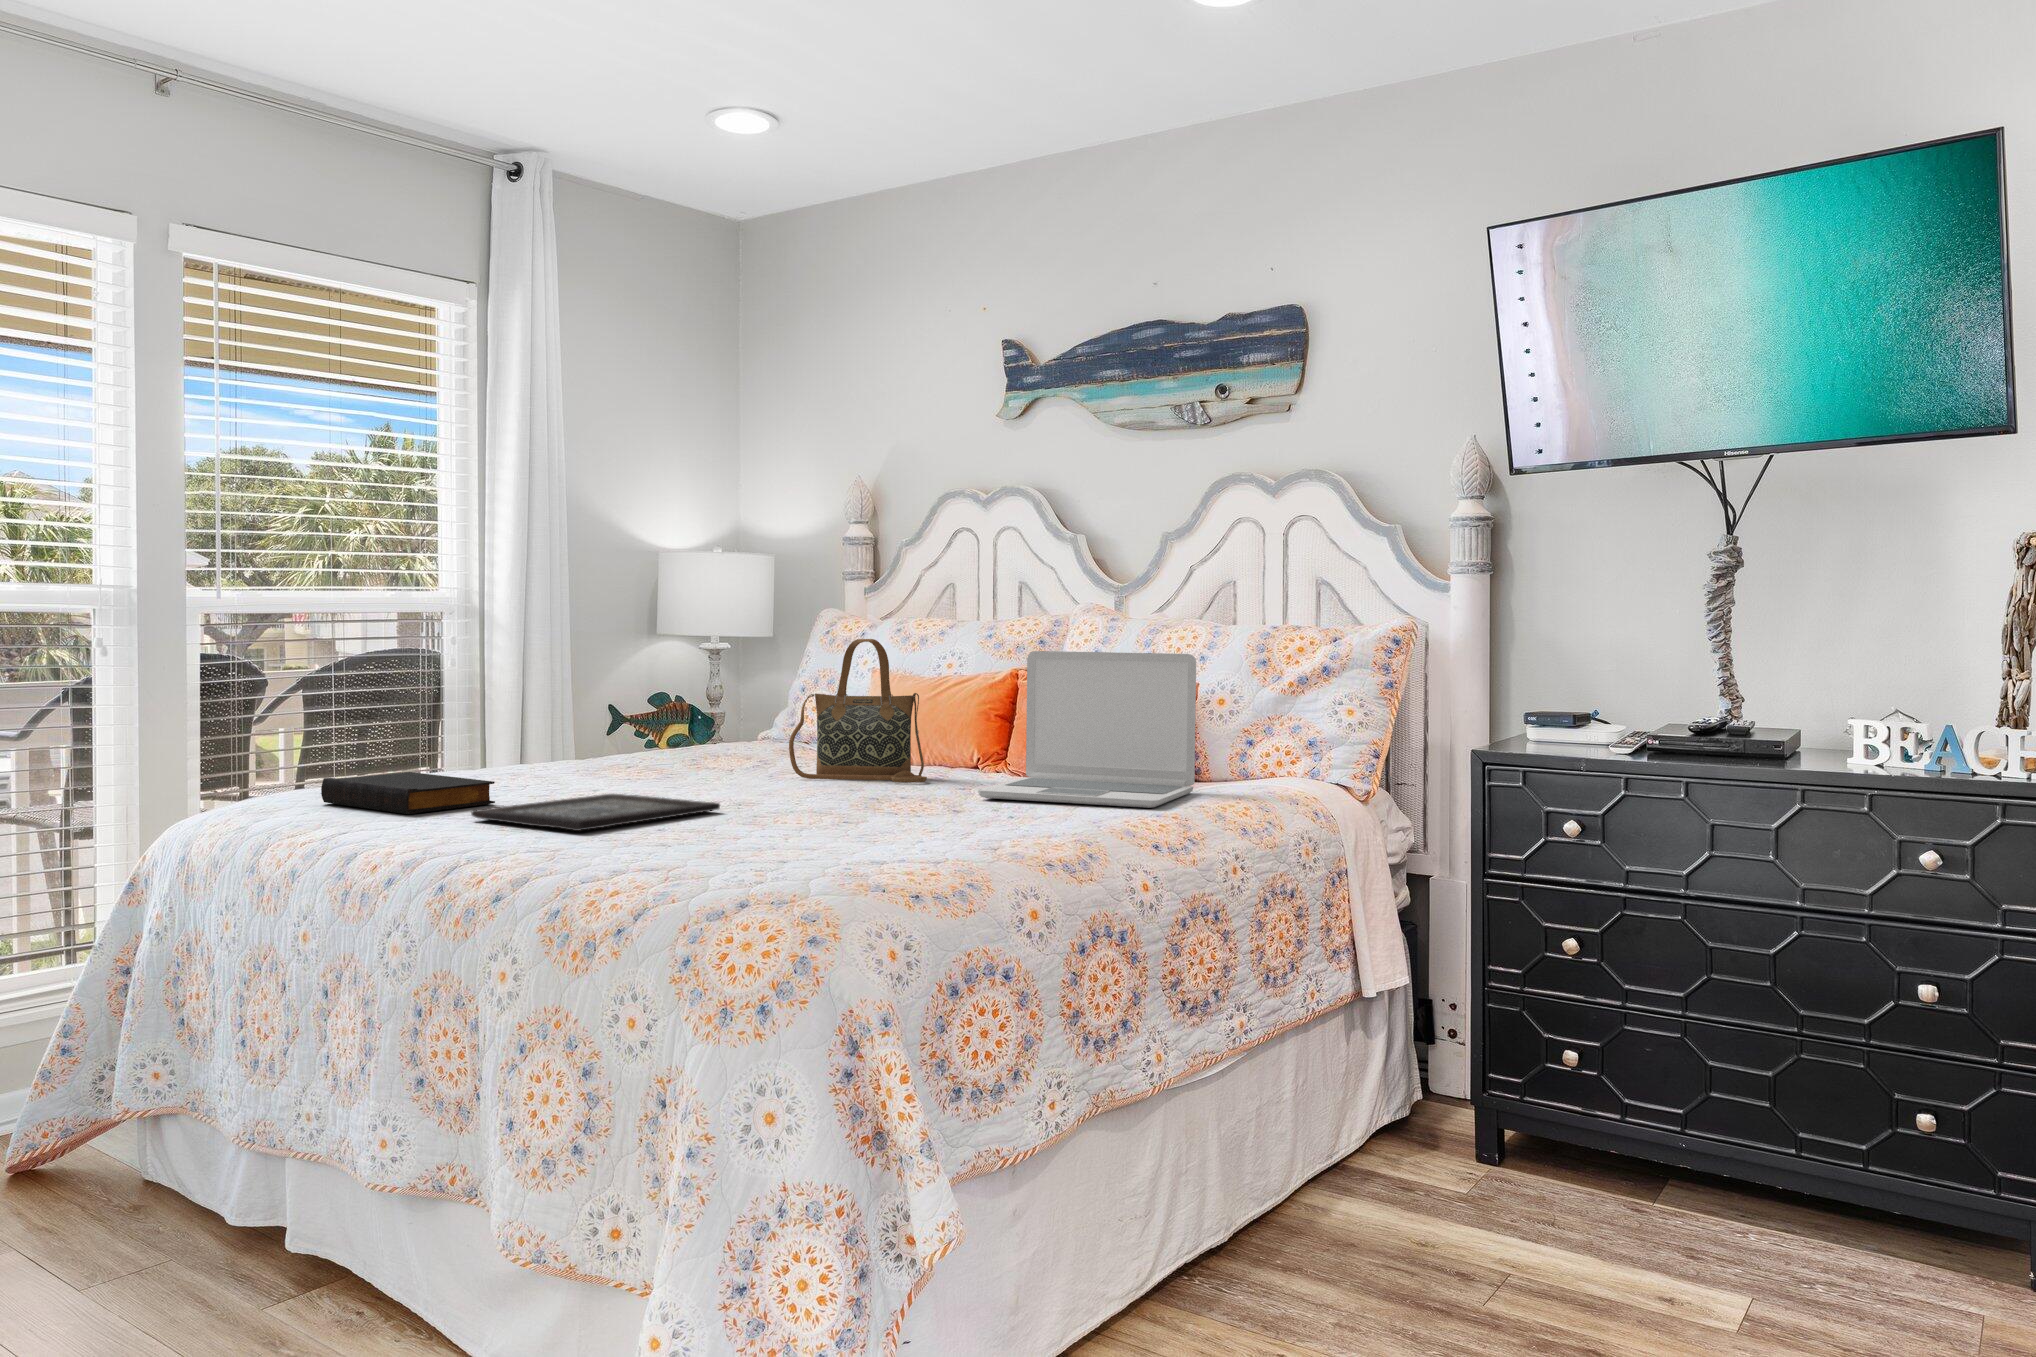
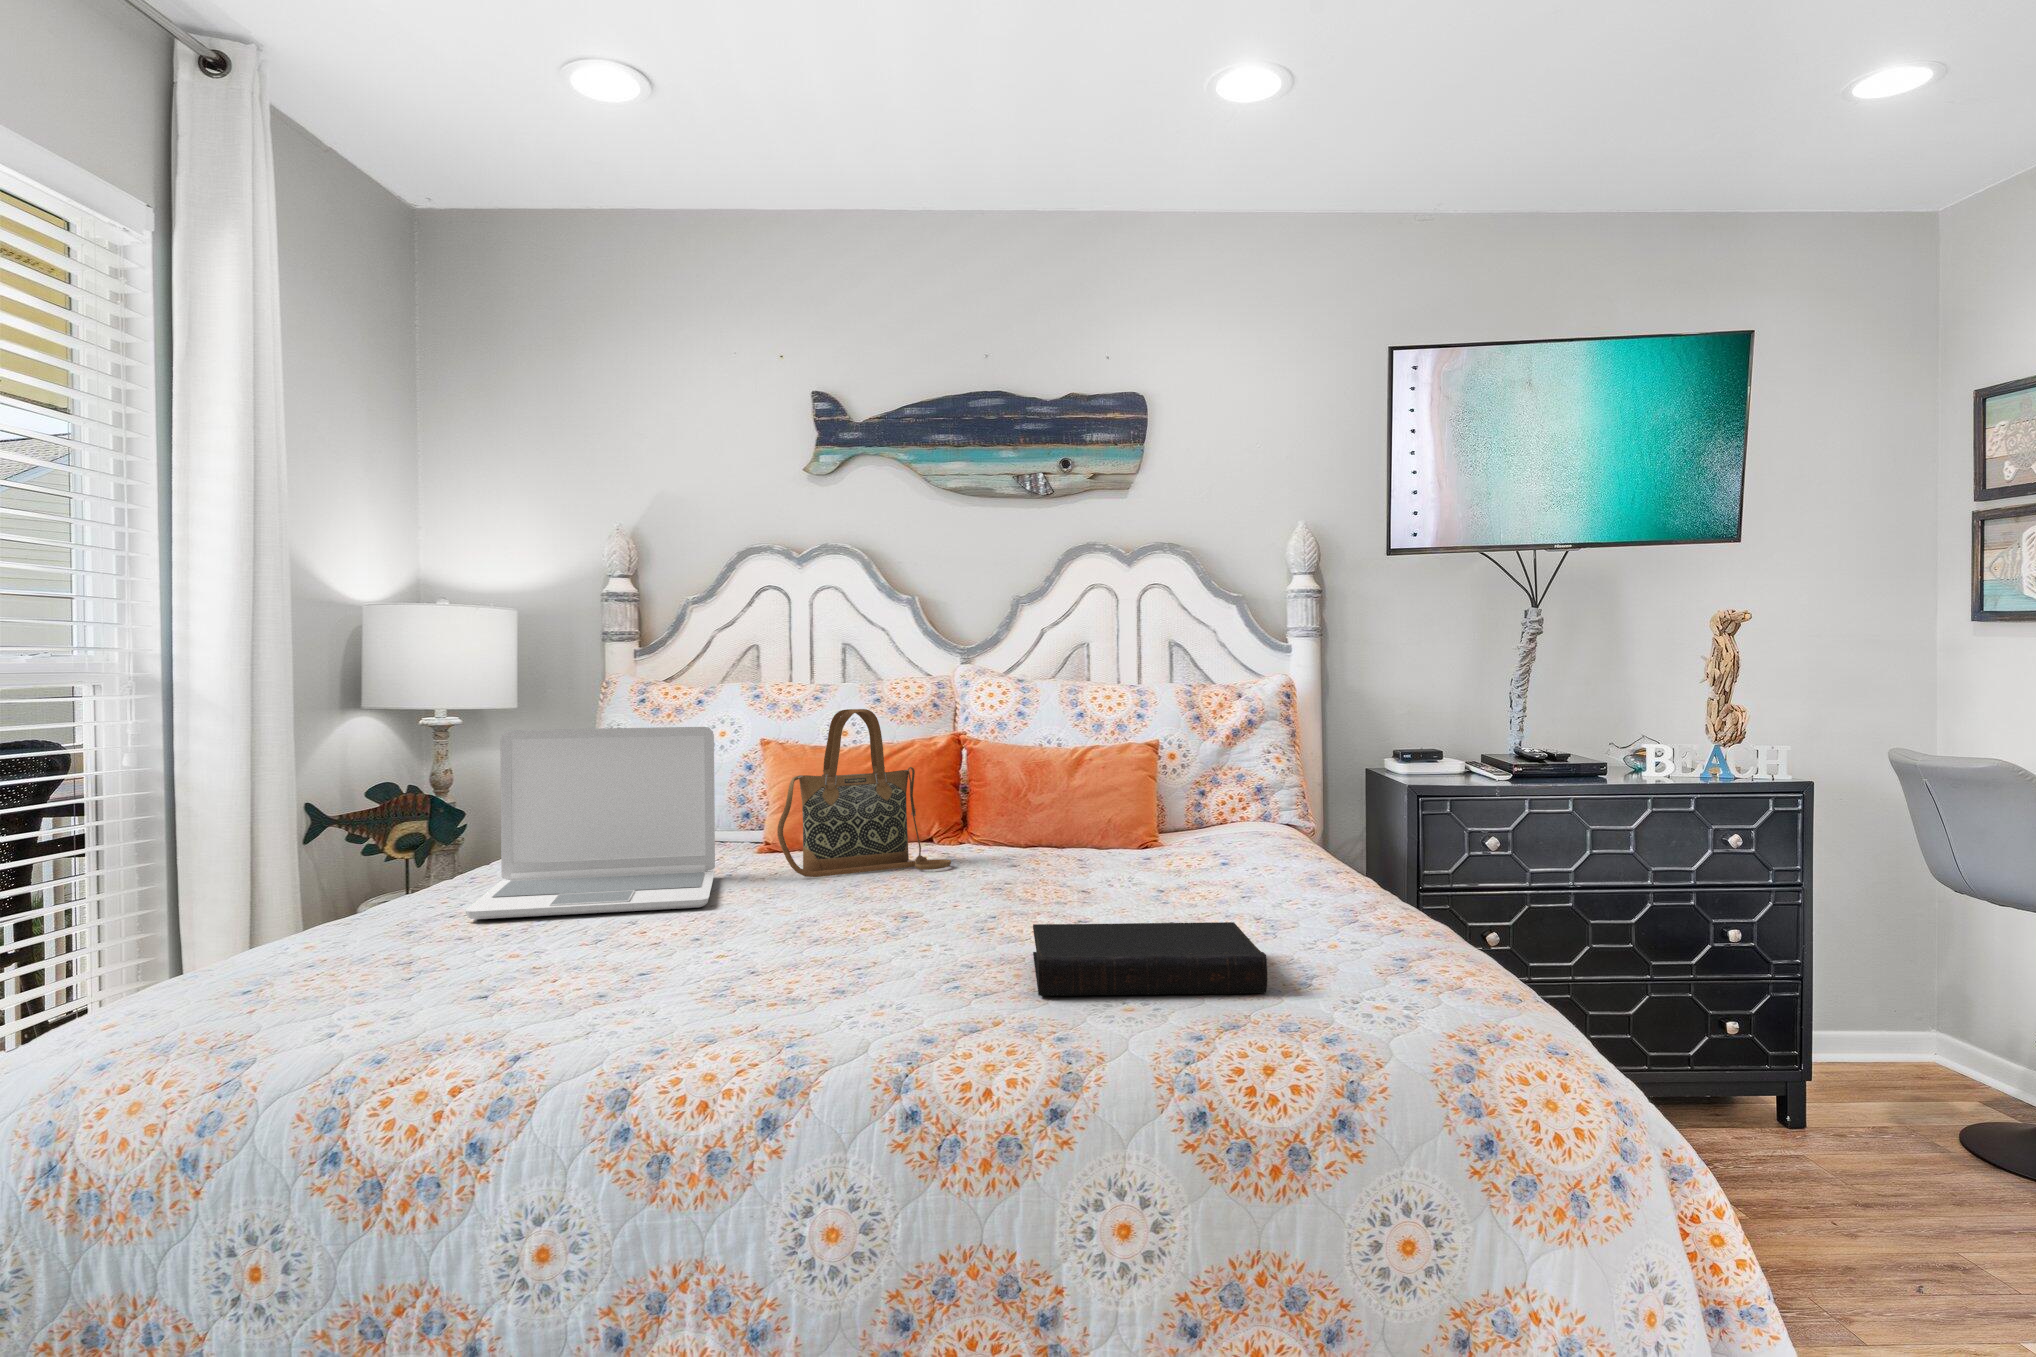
laptop: present [978,651,1196,808] -> present [465,727,715,919]
book: present [321,772,495,814] -> present [1033,922,1267,996]
tray: present [471,794,720,831] -> none [651,931,919,1015]

